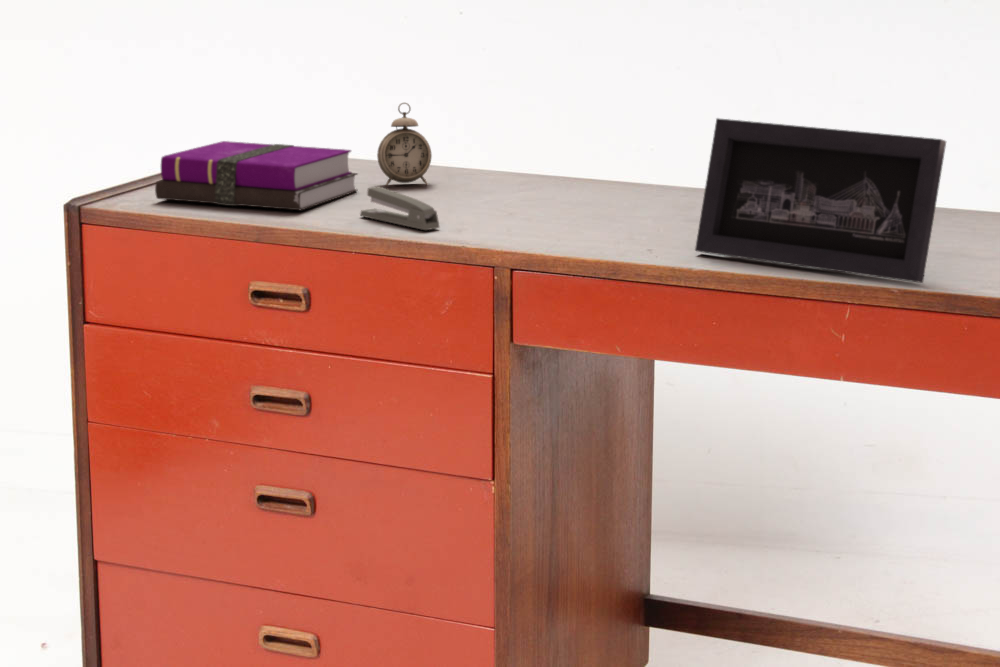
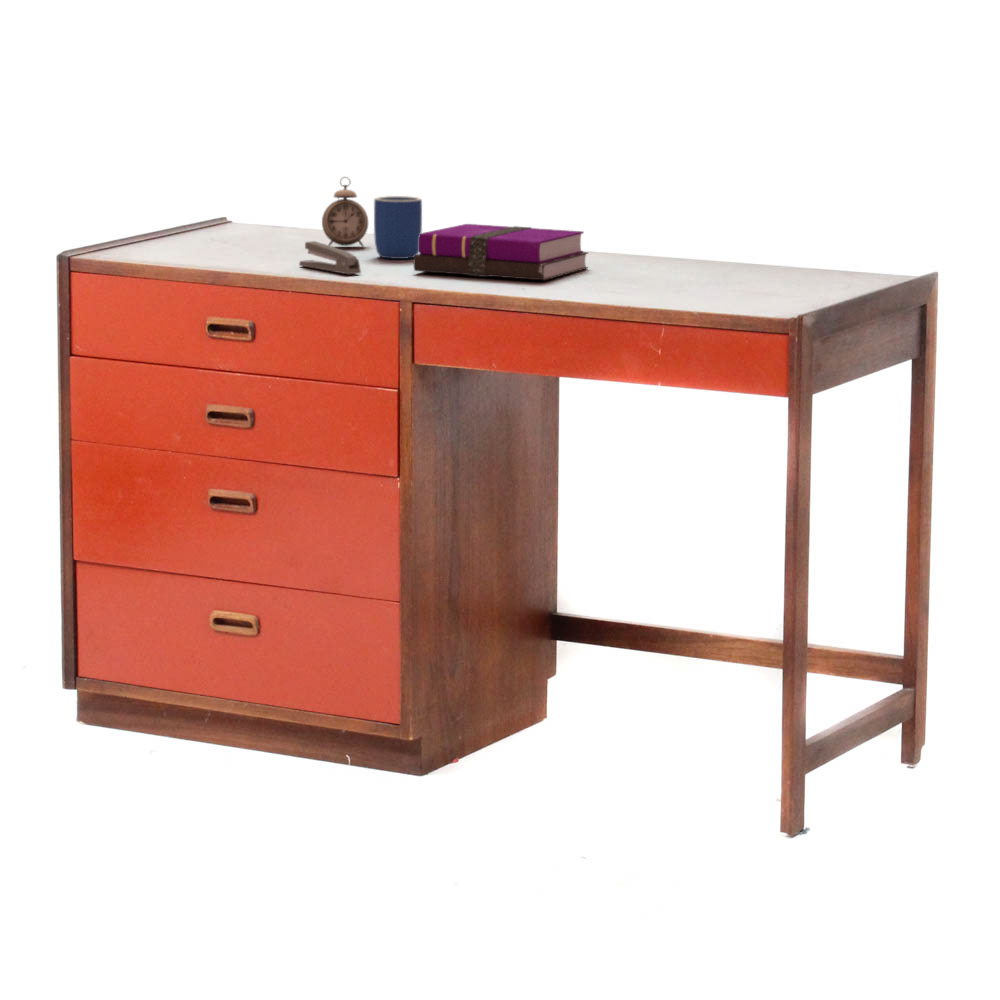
picture frame: present [695,118,946,283] -> none [556,183,739,308]
mug: none [445,127,502,203] -> present [374,196,422,259]
notebook: present [155,141,357,210] -> present [414,224,588,280]

